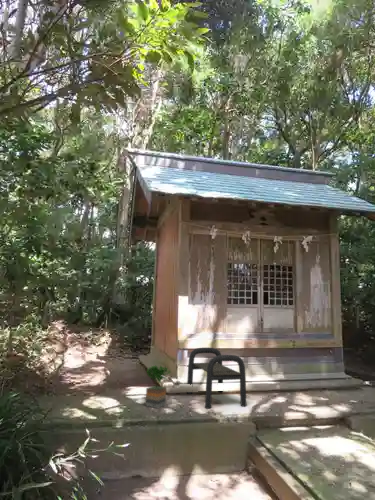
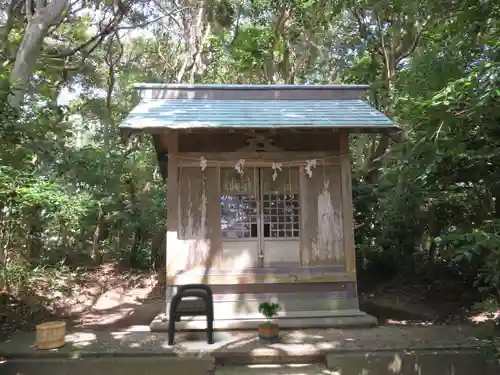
potted tree: present [146,366,170,408] -> present [258,302,281,345]
wooden bucket: none [72,386,102,416] -> present [36,321,66,349]

